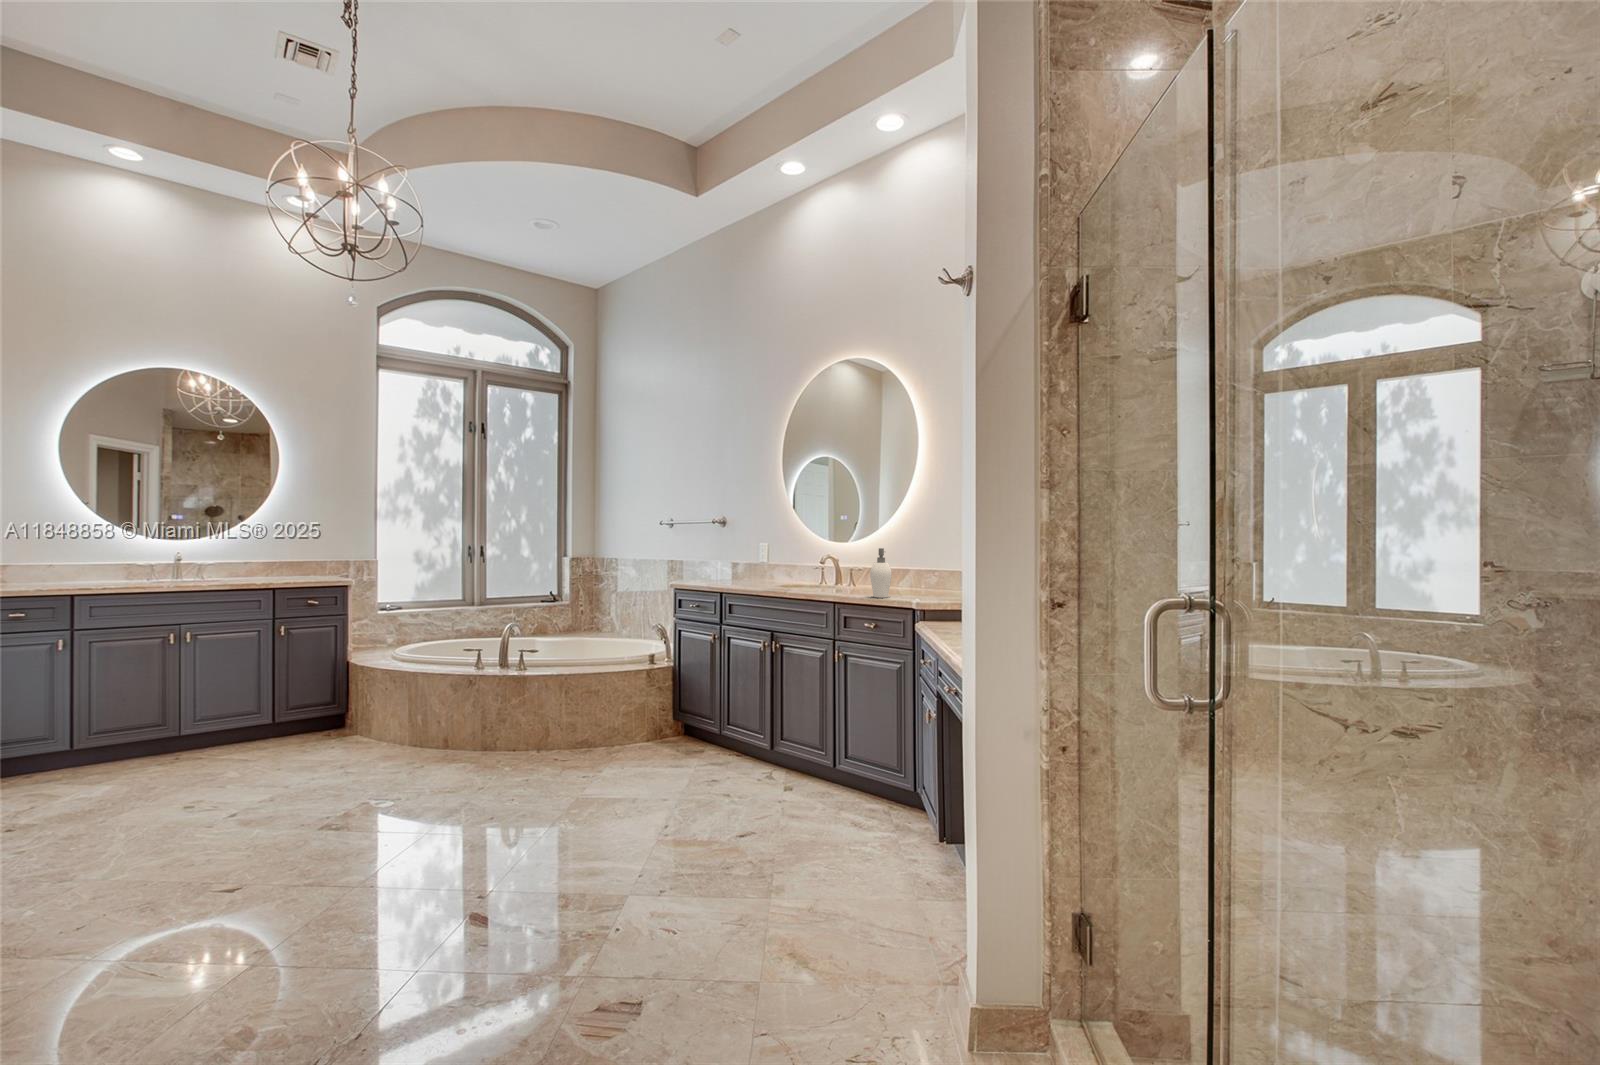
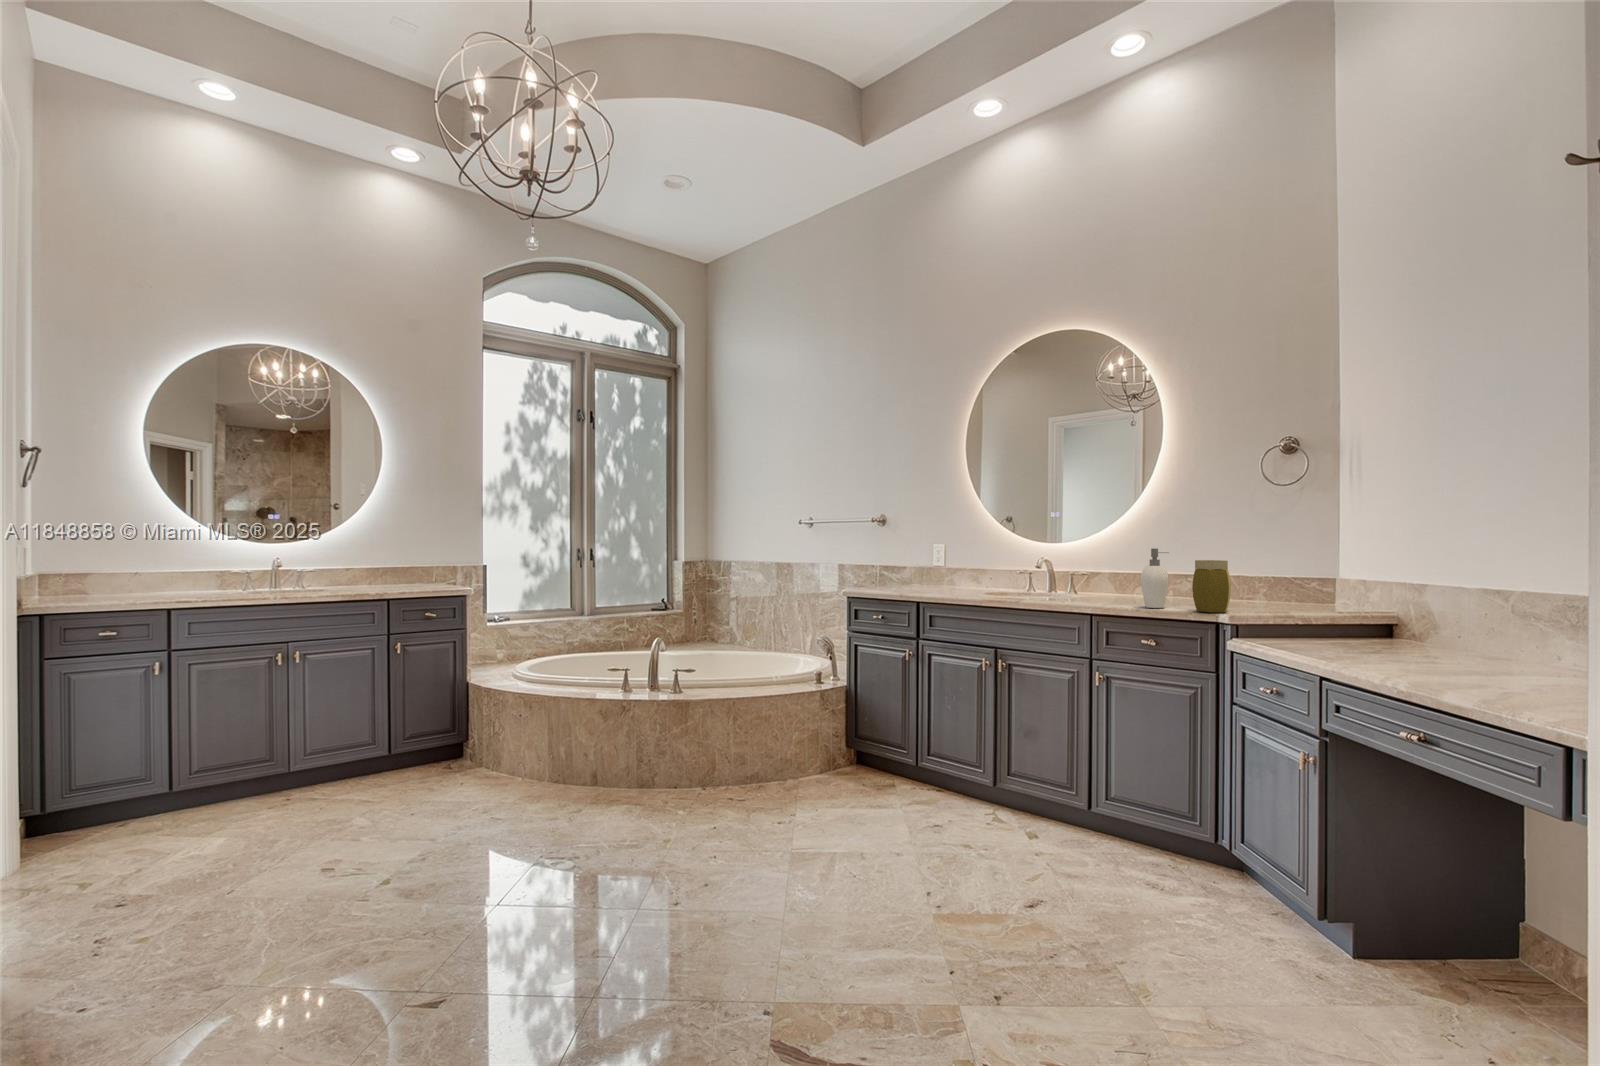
jar: none [900,558,931,601] -> present [1192,560,1231,612]

